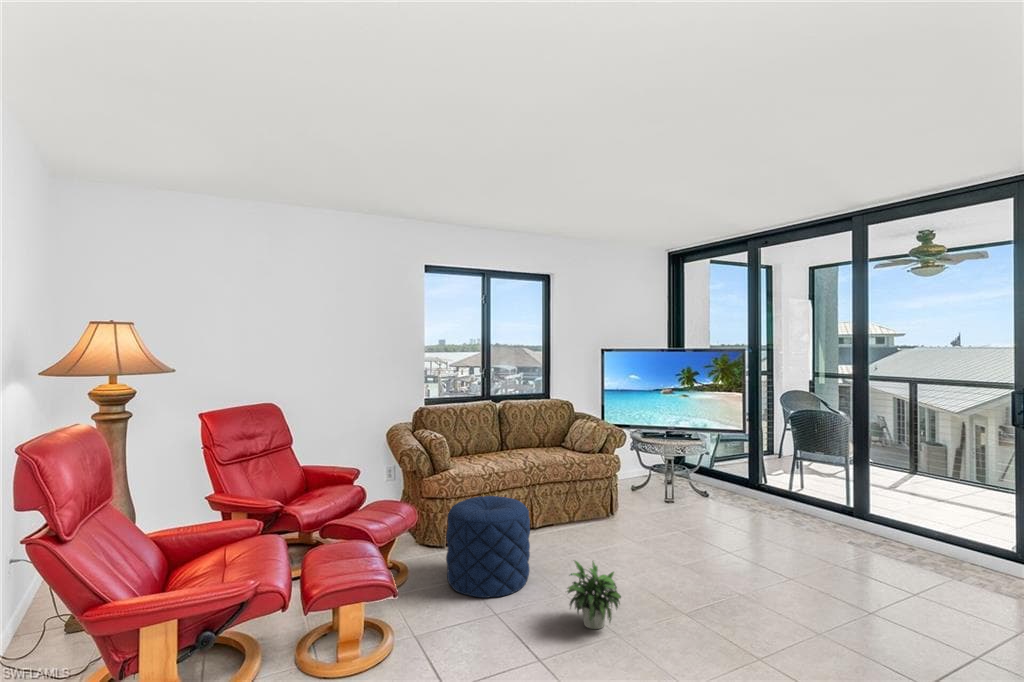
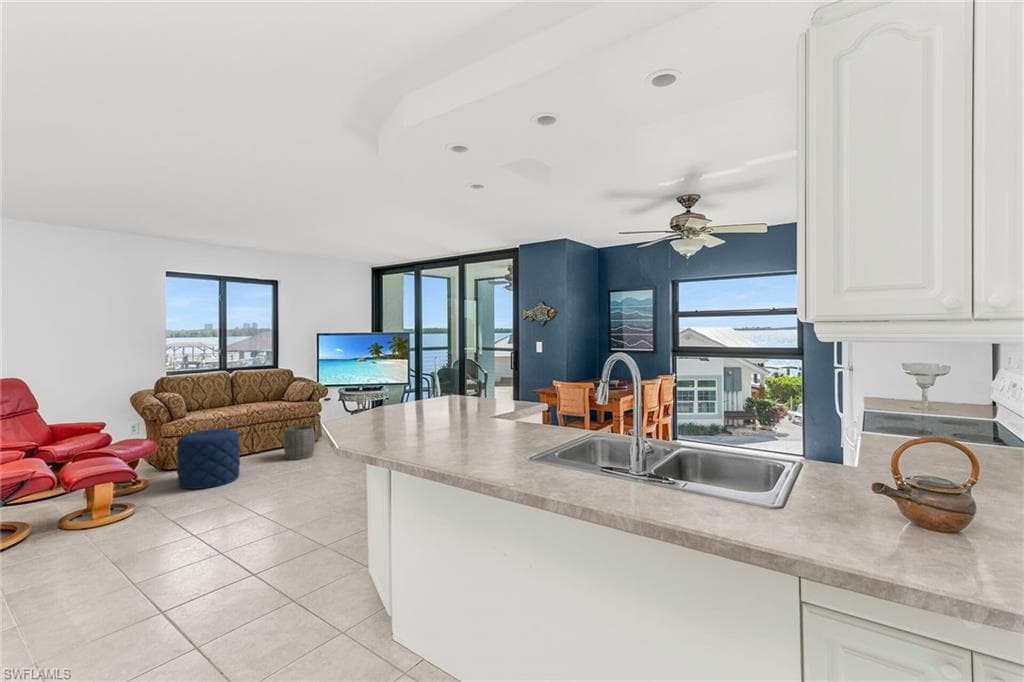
woven basket: none [579,494,625,553] -> present [283,425,315,460]
potted plant: present [567,561,621,629] -> none [254,455,291,491]

